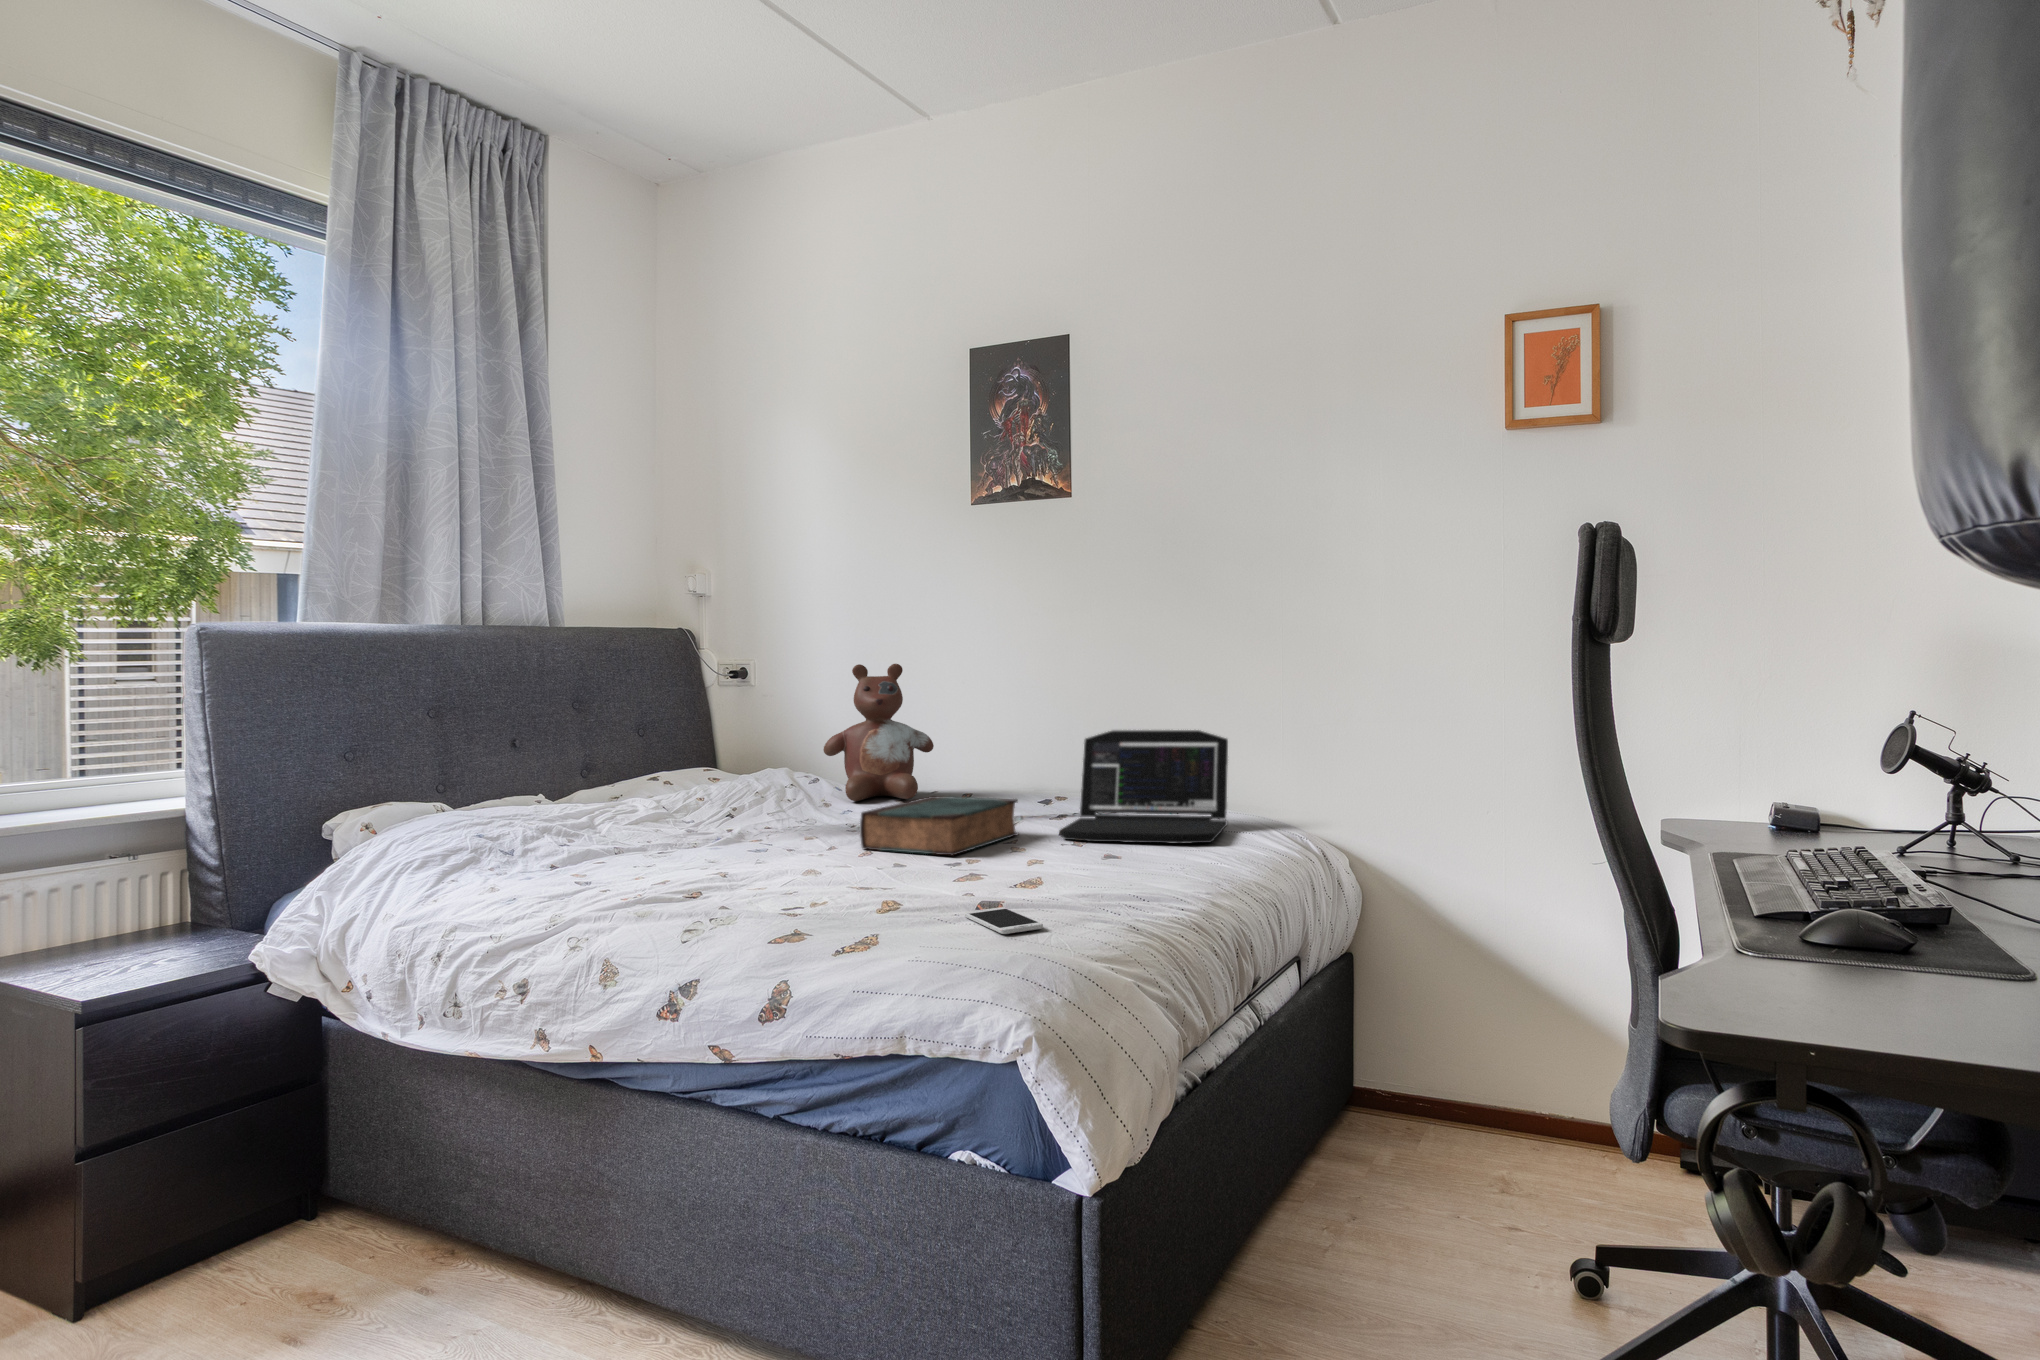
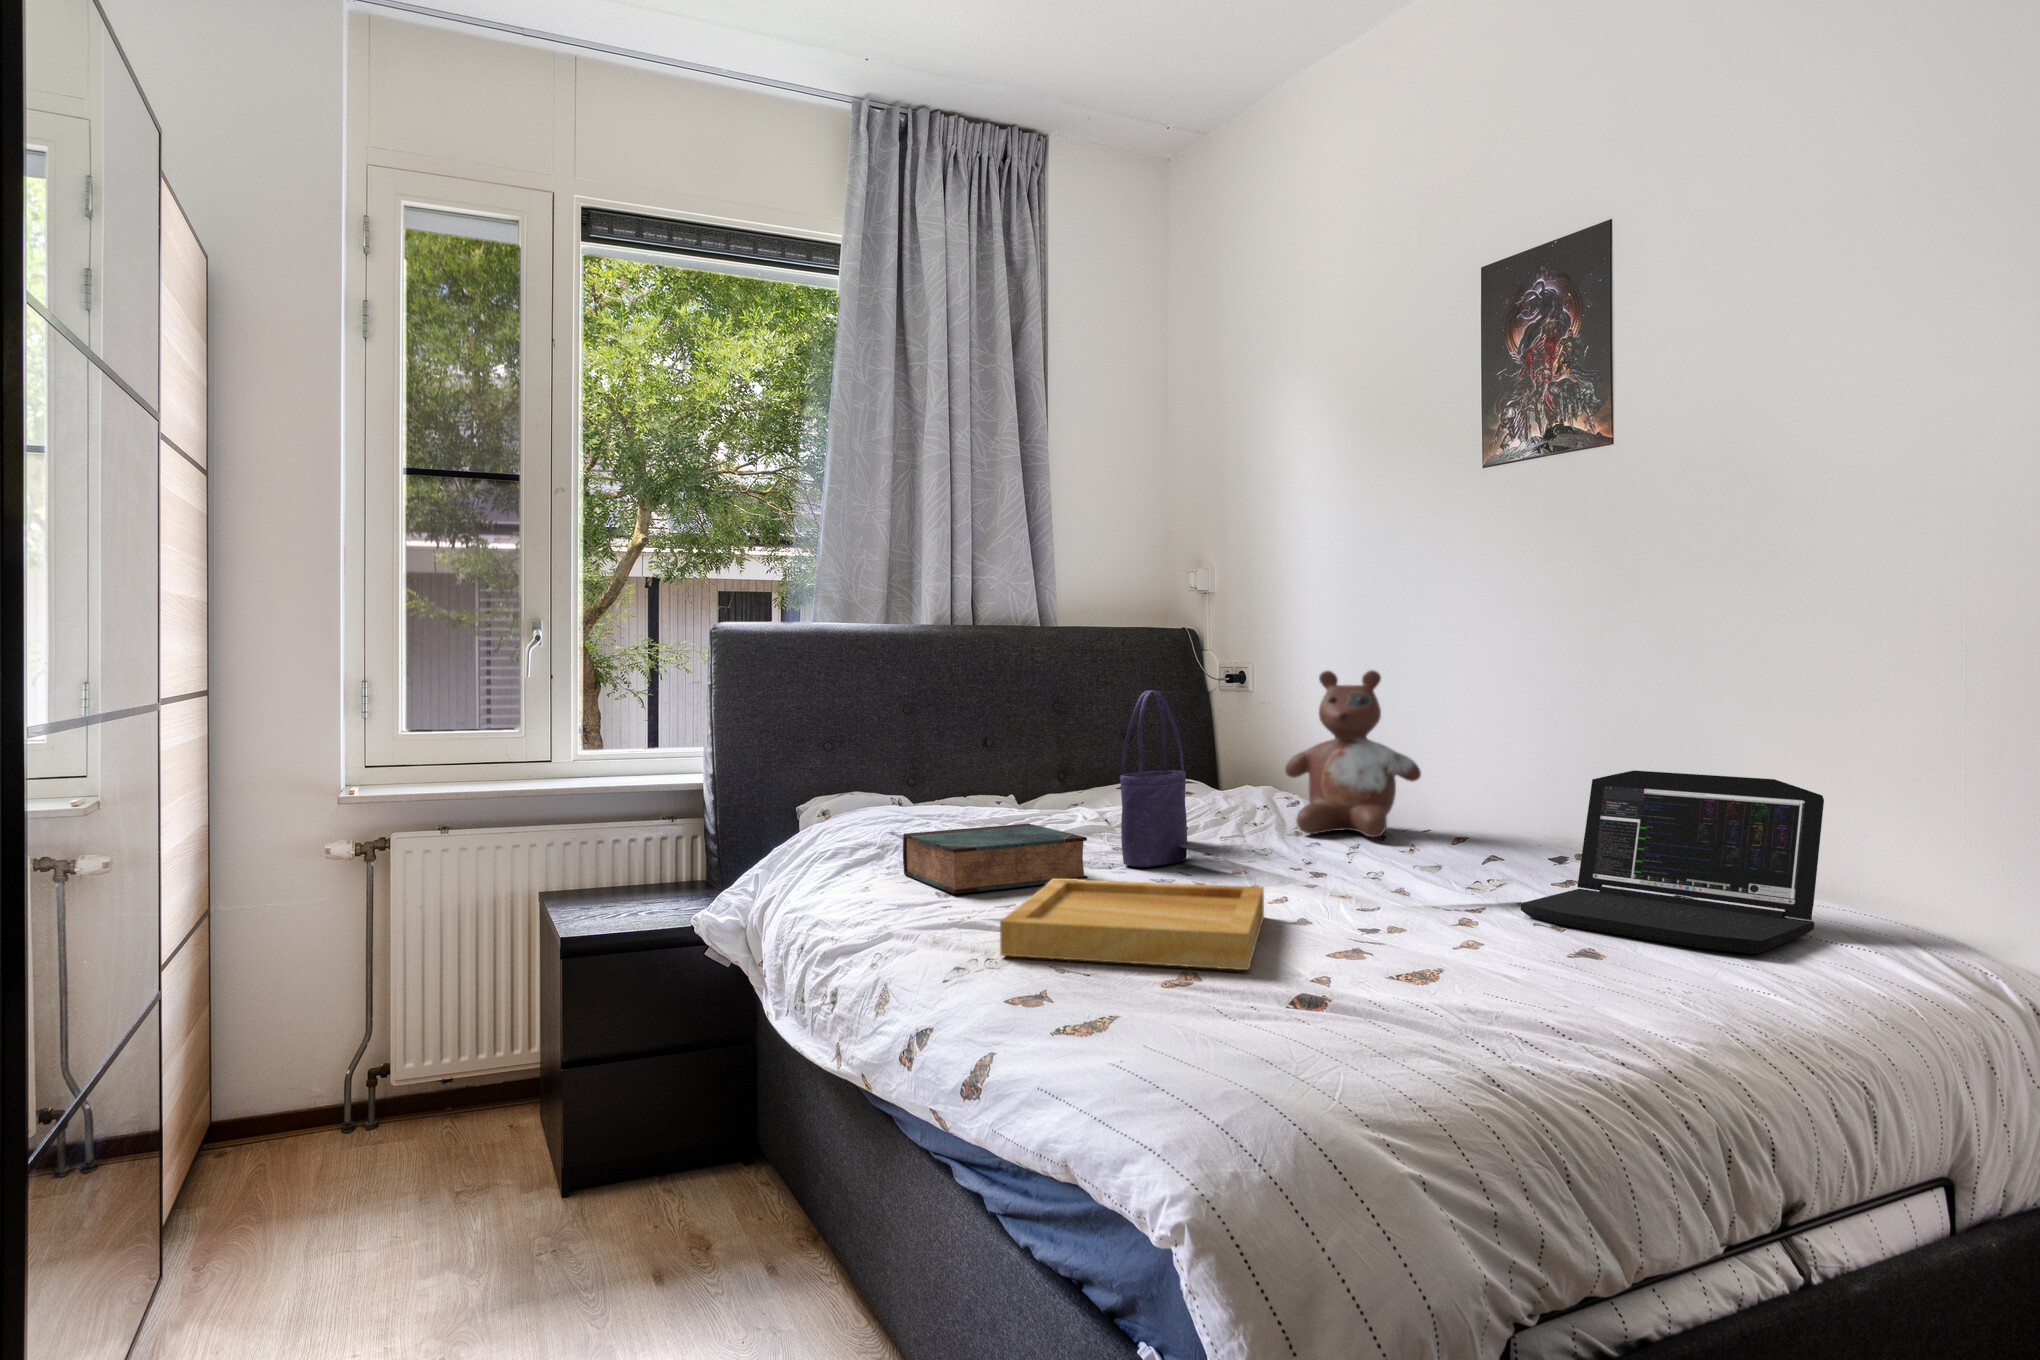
tote bag: none [718,683,769,840] -> present [1120,690,1187,867]
book: present [860,796,1018,855] -> present [903,823,1088,894]
tray: none [709,838,935,916] -> present [1000,879,1264,970]
smartphone: present [965,907,1043,934] -> none [1248,1000,1322,1044]

